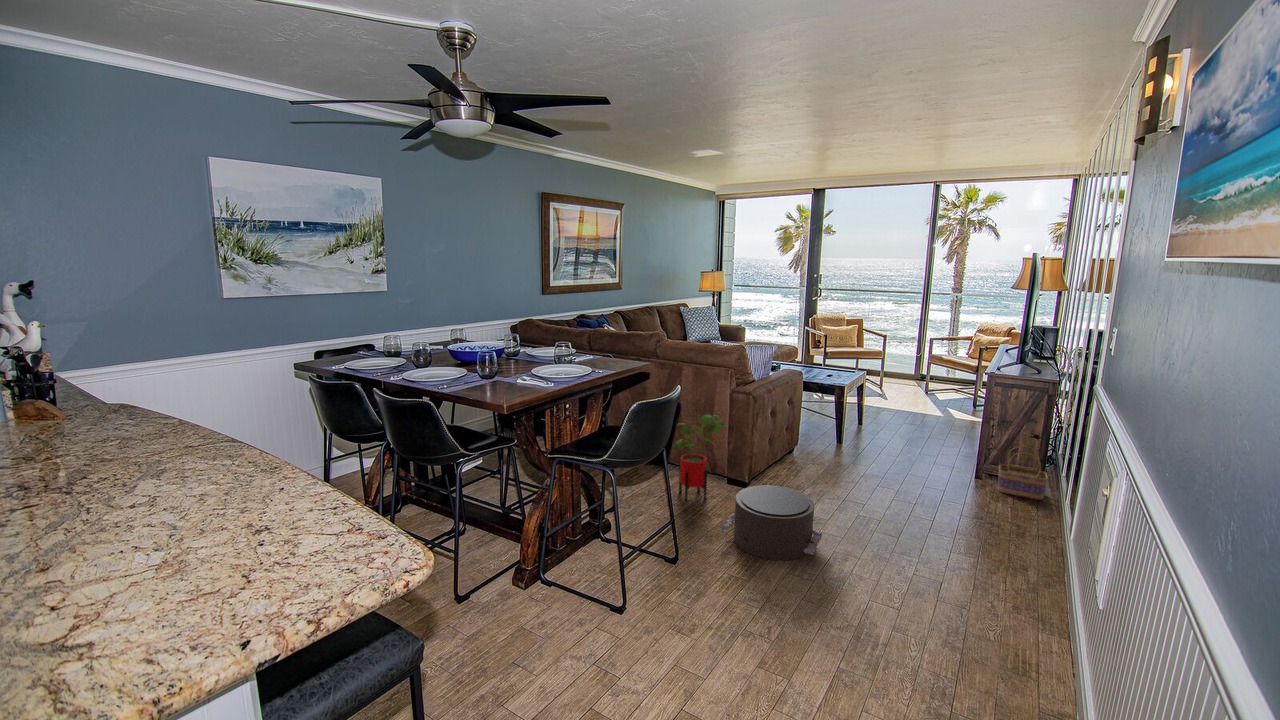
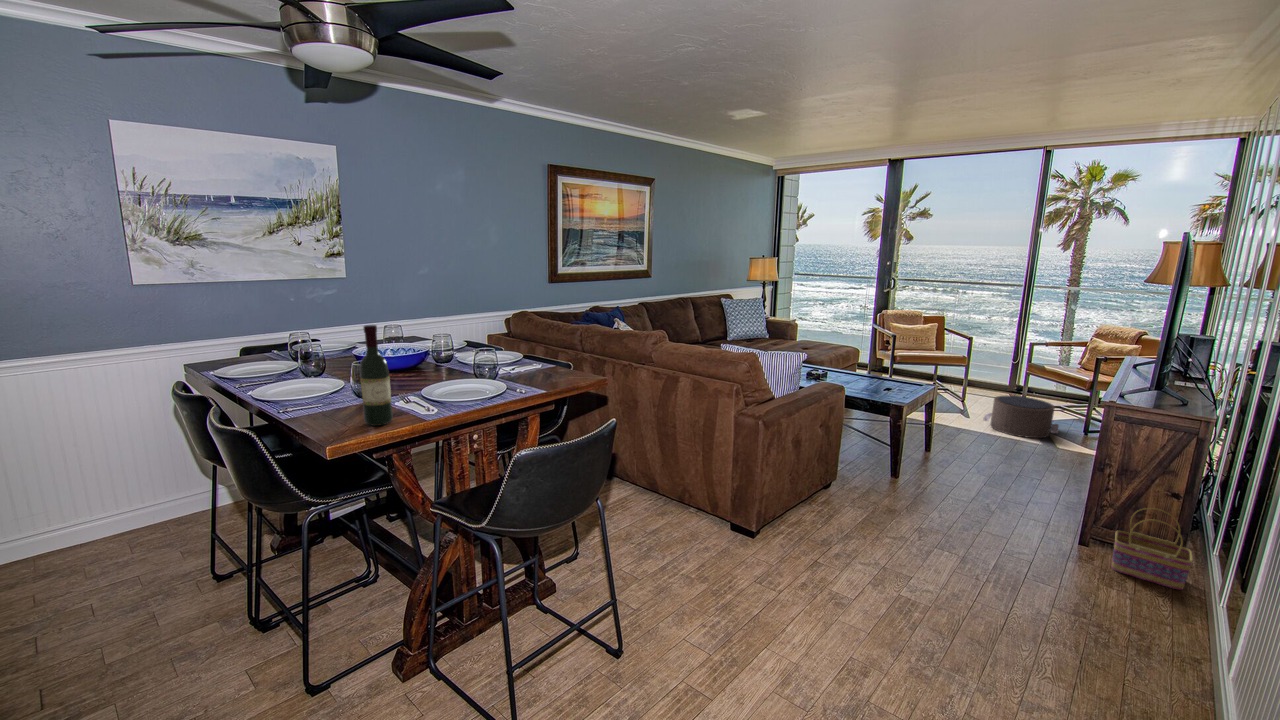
wine bottle: none [509,322,529,394] -> present [360,325,393,426]
house plant: present [672,415,727,500] -> none [653,443,726,550]
pouf: present [719,485,822,560] -> present [983,396,1059,438]

